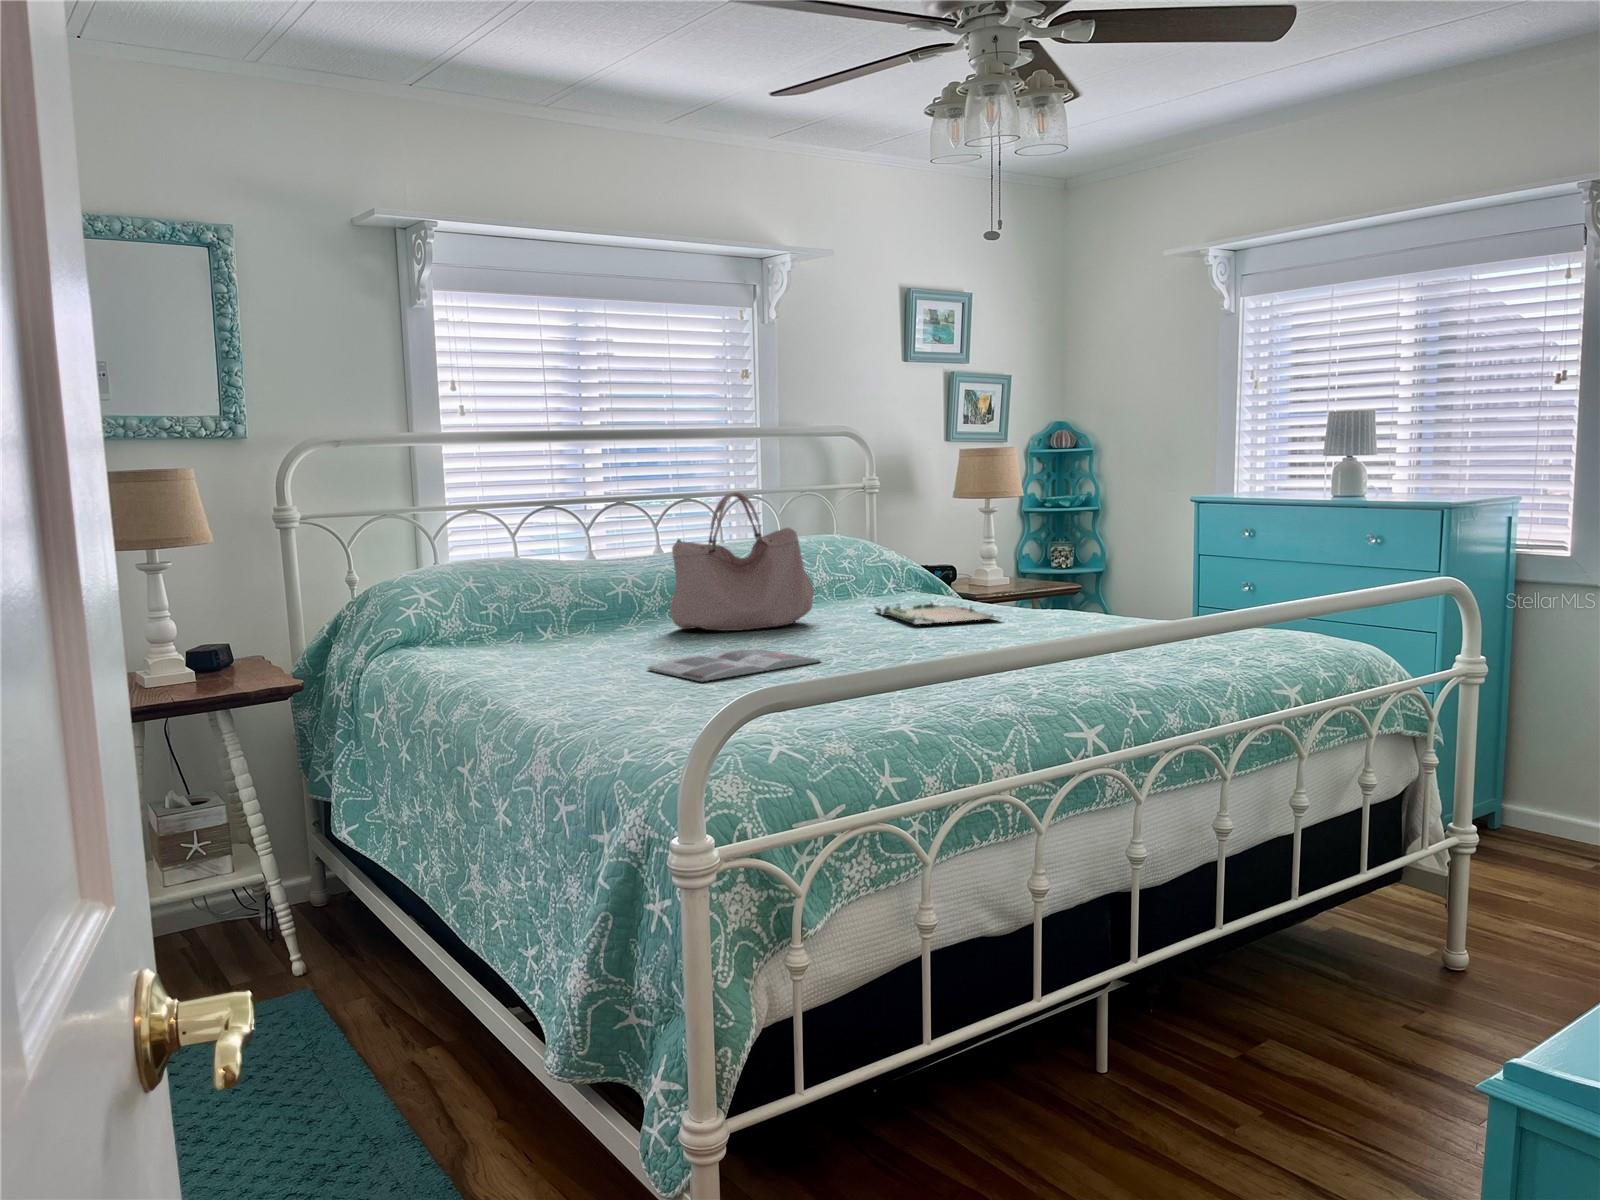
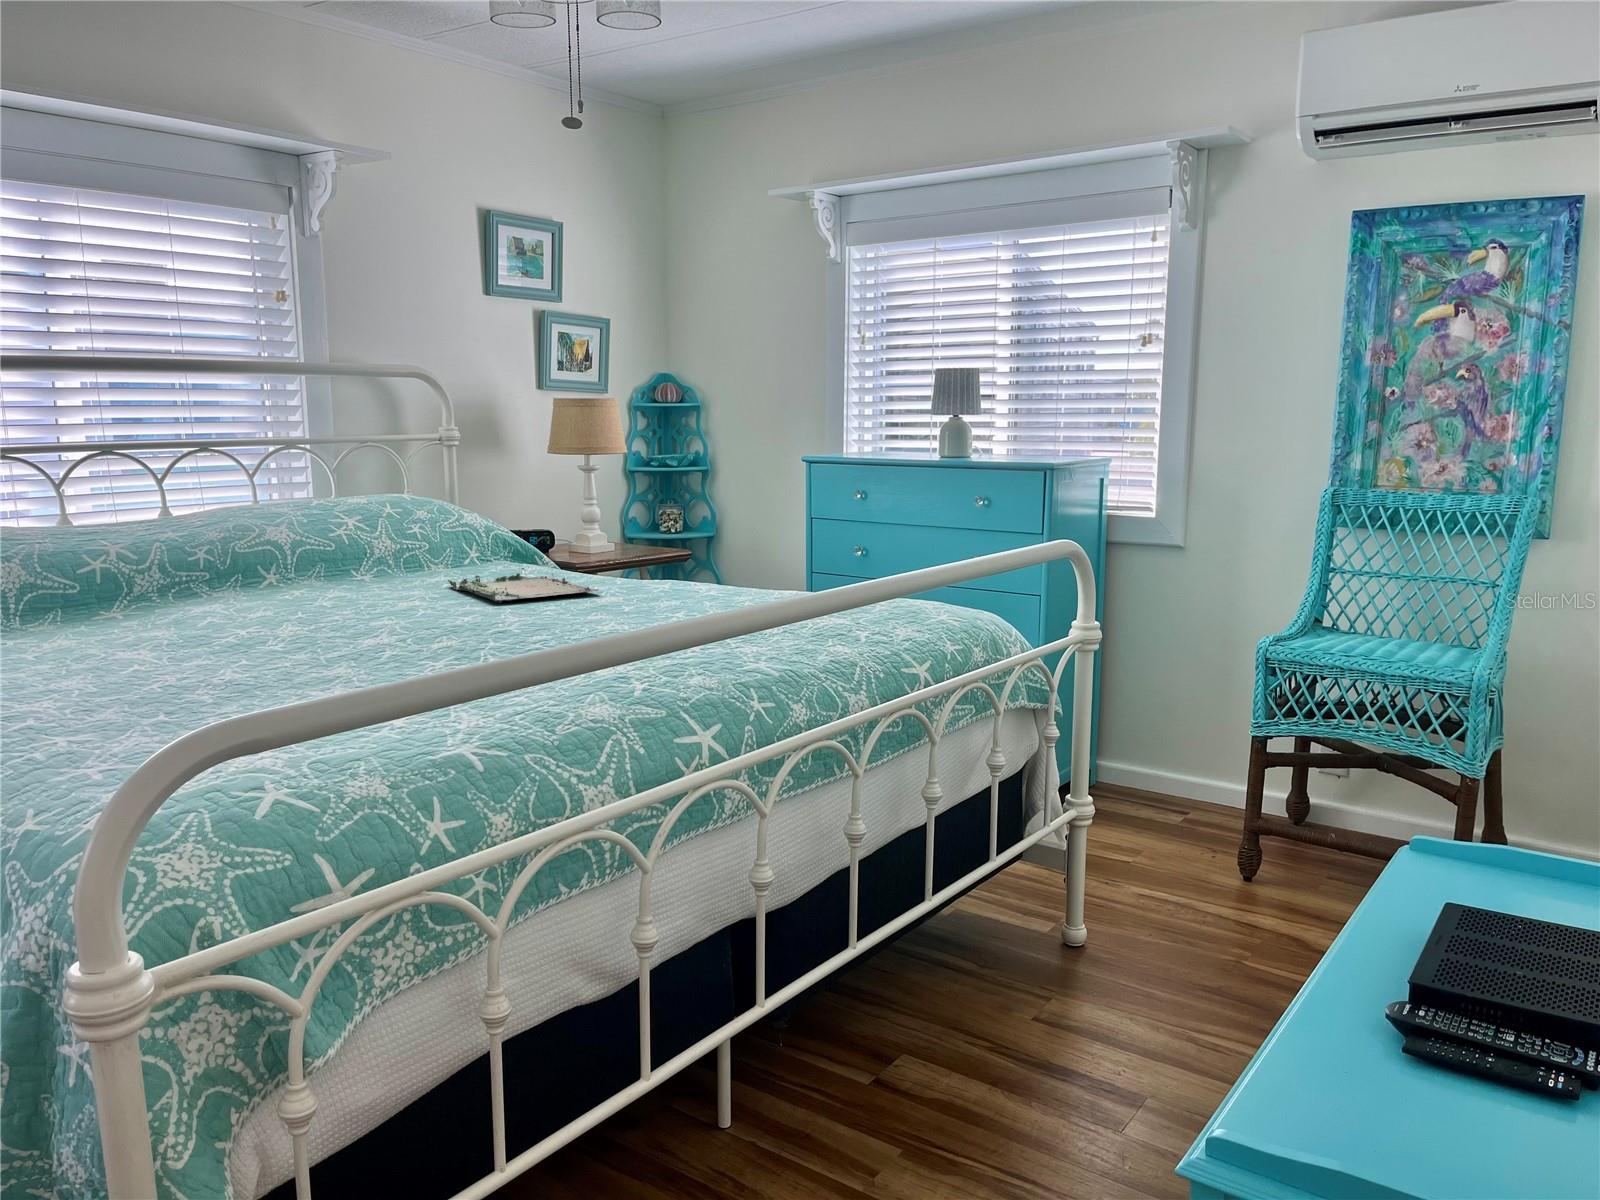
handbag: present [670,492,814,631] -> none [171,439,369,615]
magazine: present [647,649,820,681] -> none [119,639,370,689]

